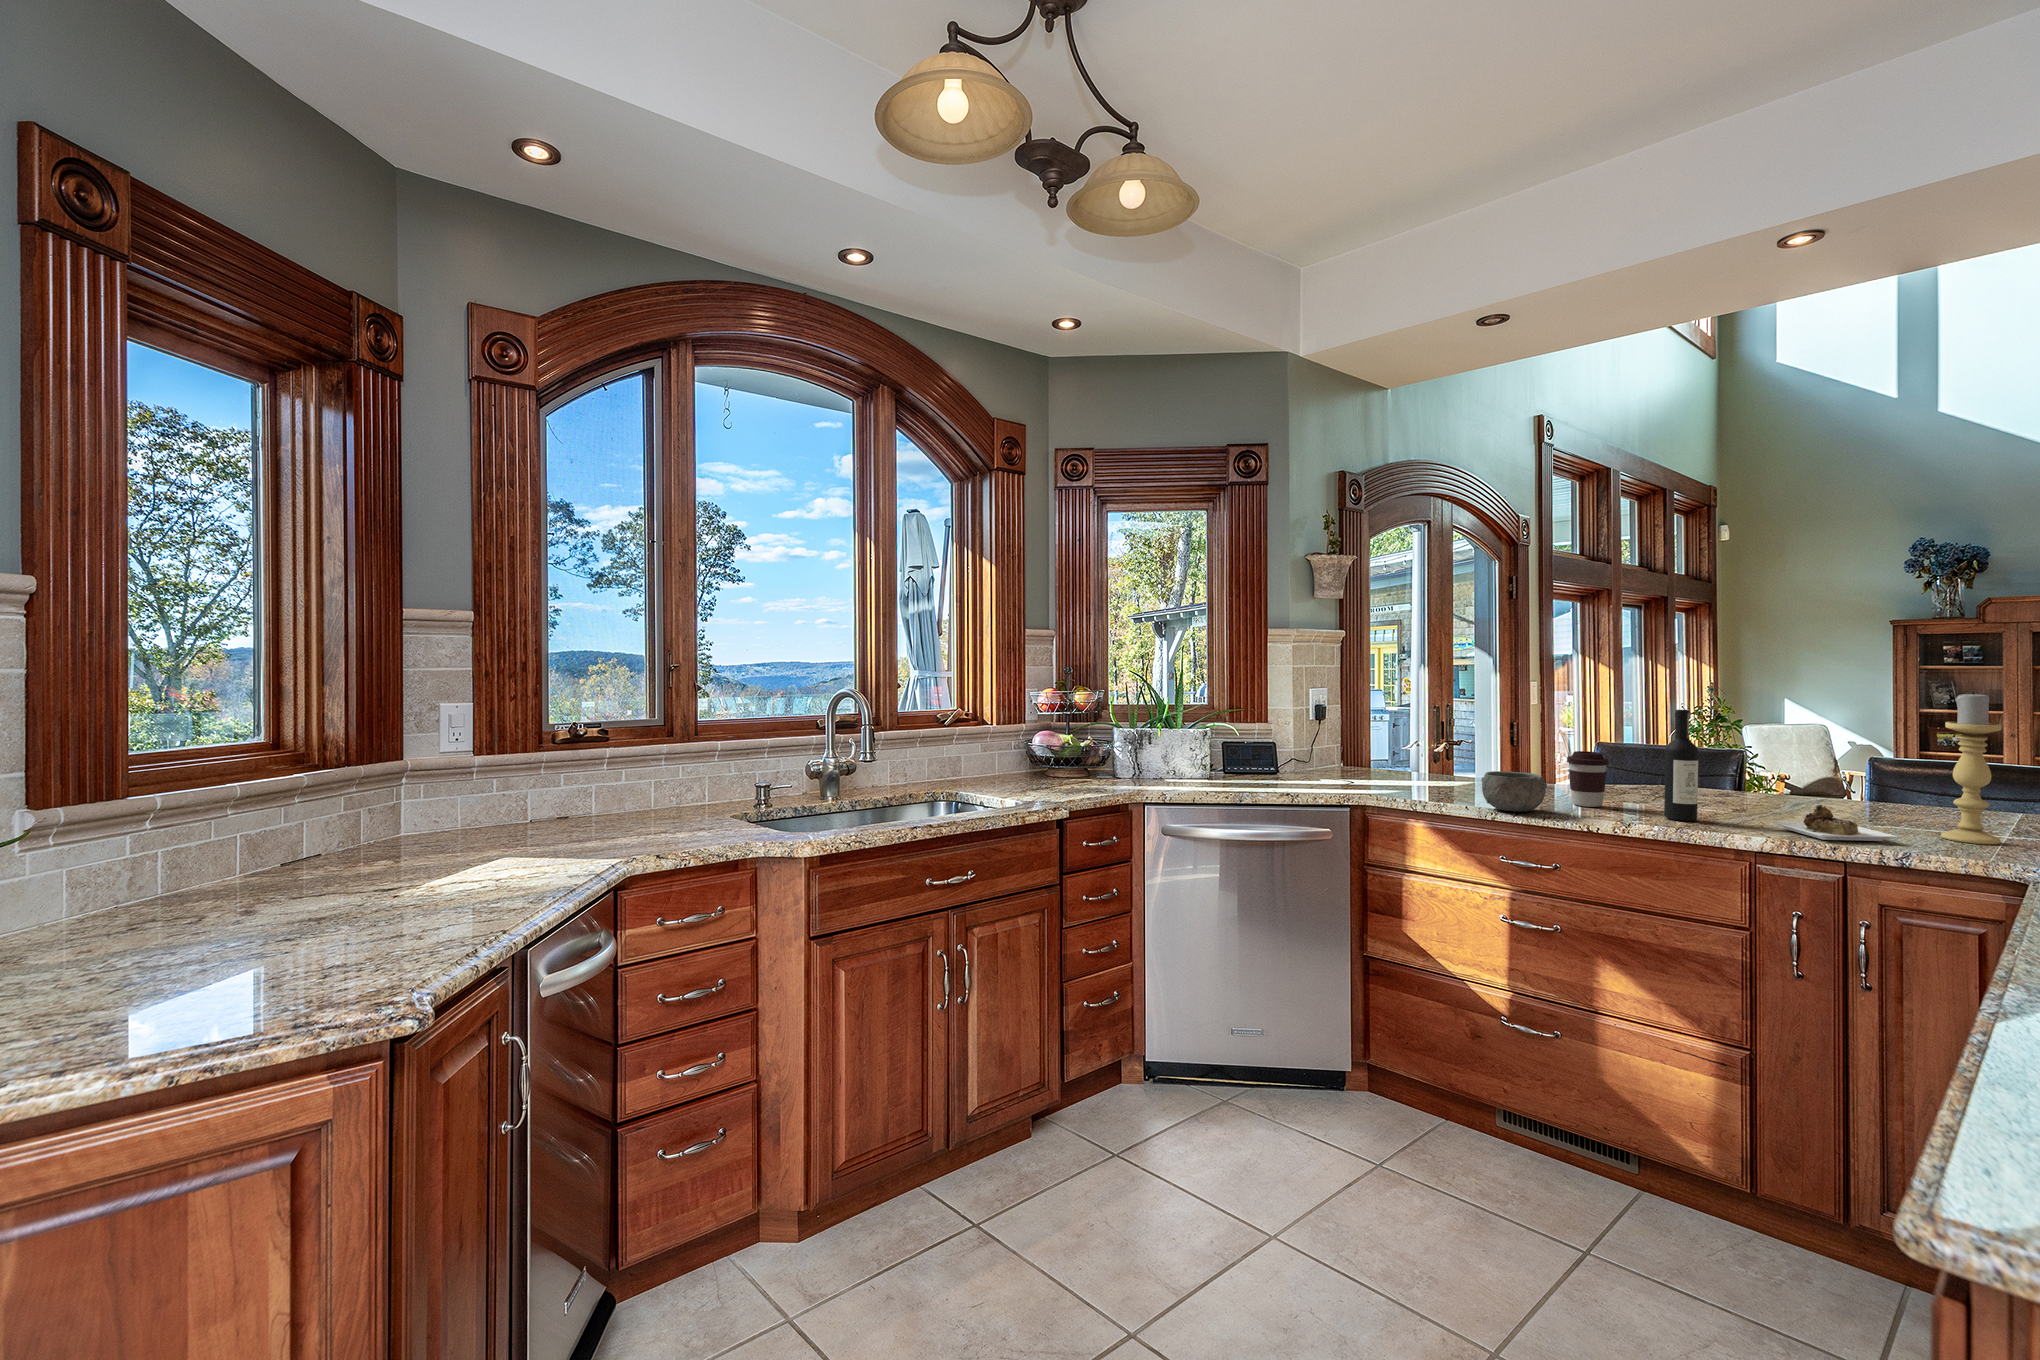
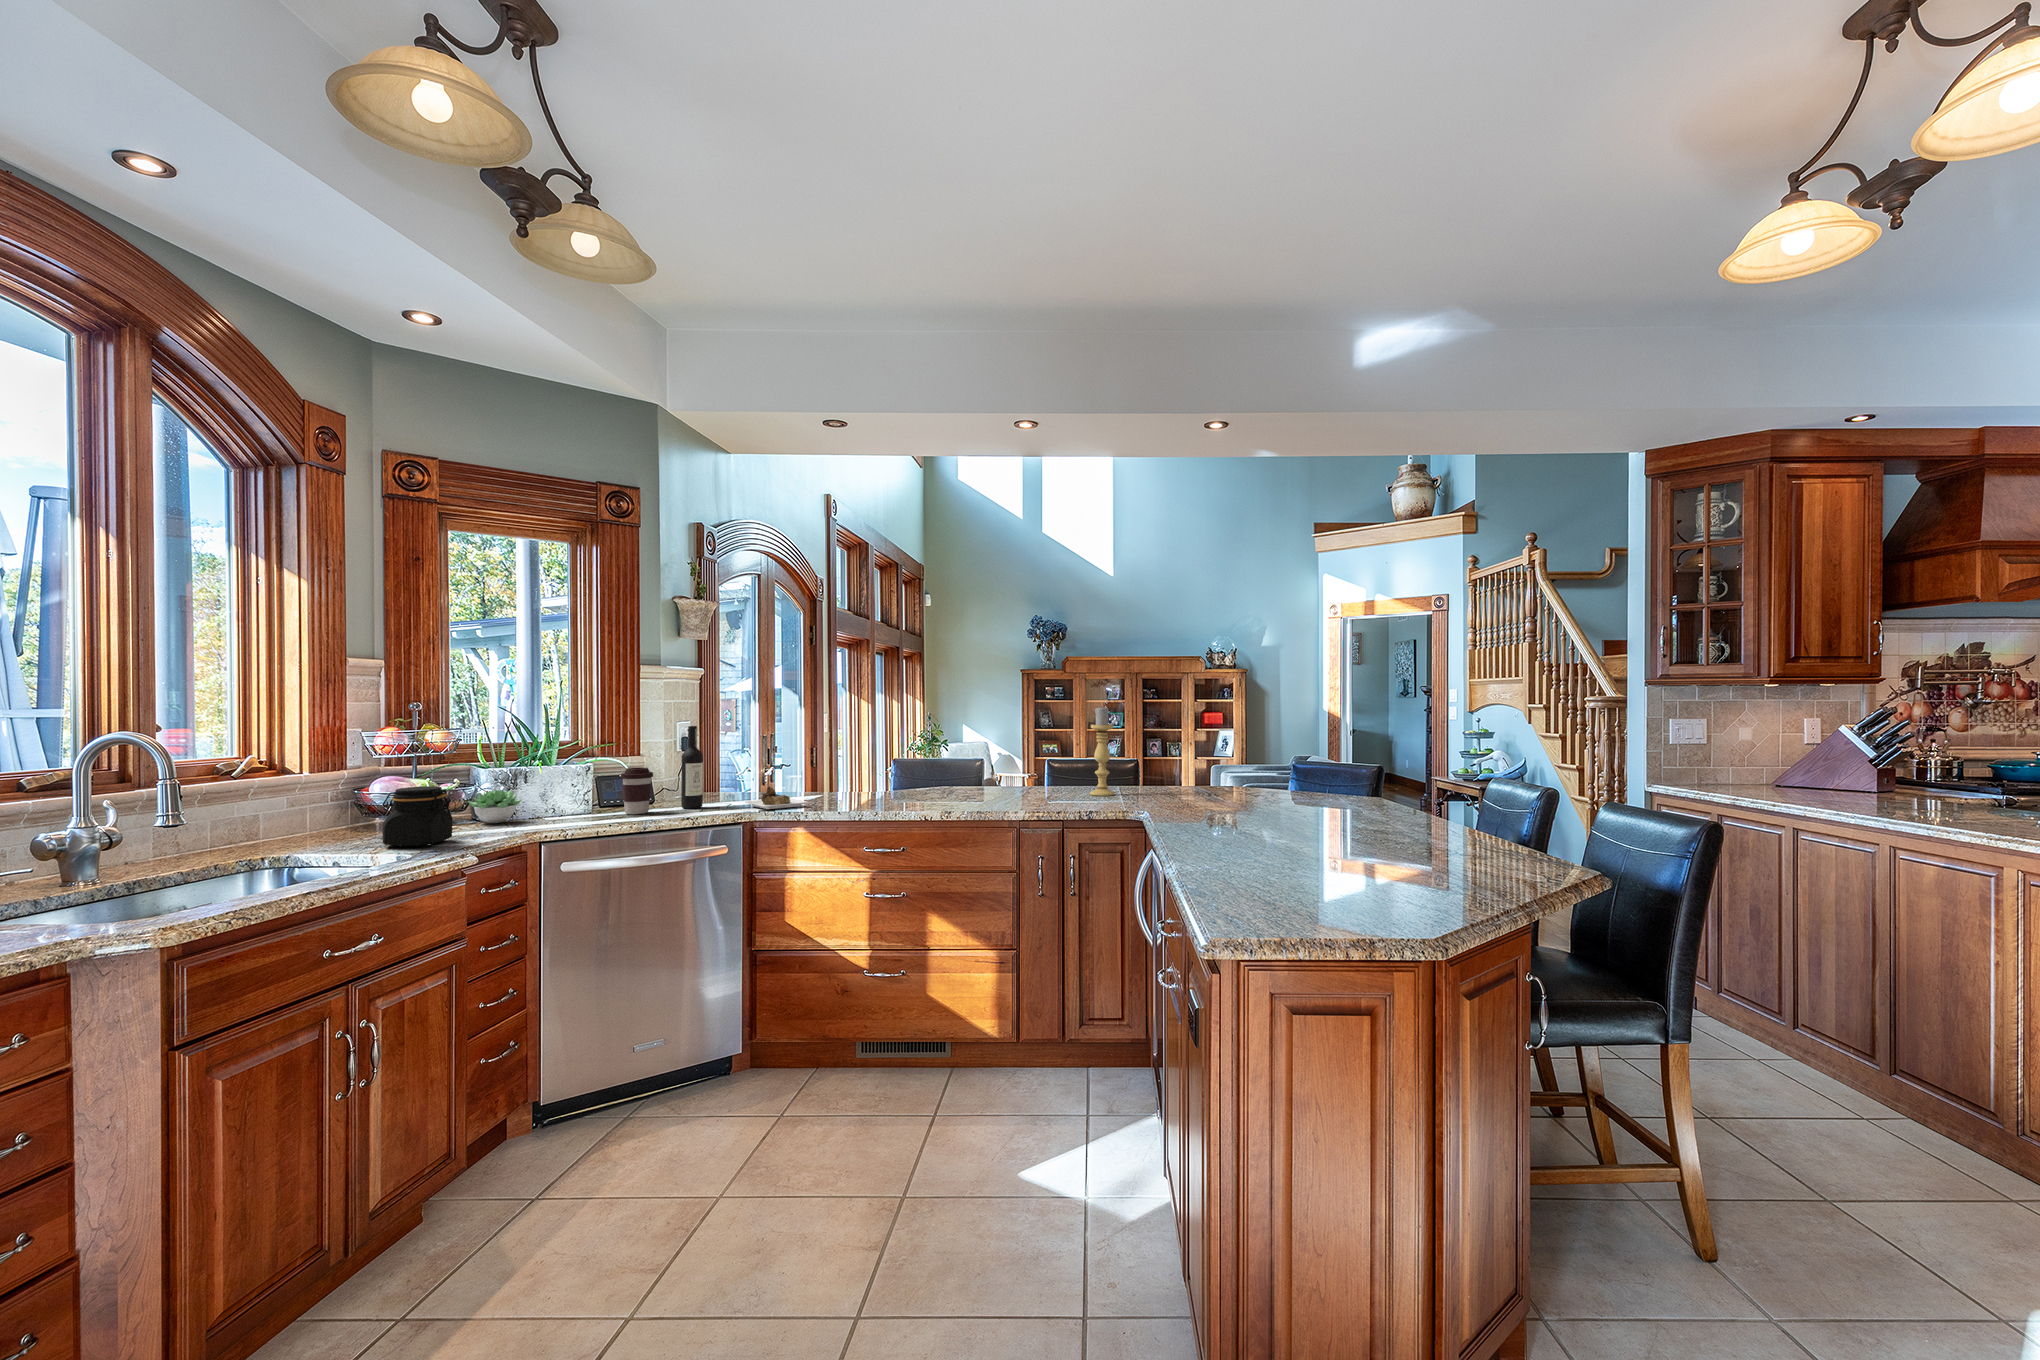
wine bottle: present [1664,710,1899,841] -> present [681,726,808,809]
jar: none [1019,741,1070,793] -> present [382,786,453,847]
succulent plant: none [1101,748,1144,778] -> present [468,790,522,823]
coffee cup: present [1567,751,1609,807] -> present [621,767,653,814]
bowl: present [1481,771,1547,812] -> none [845,778,892,809]

